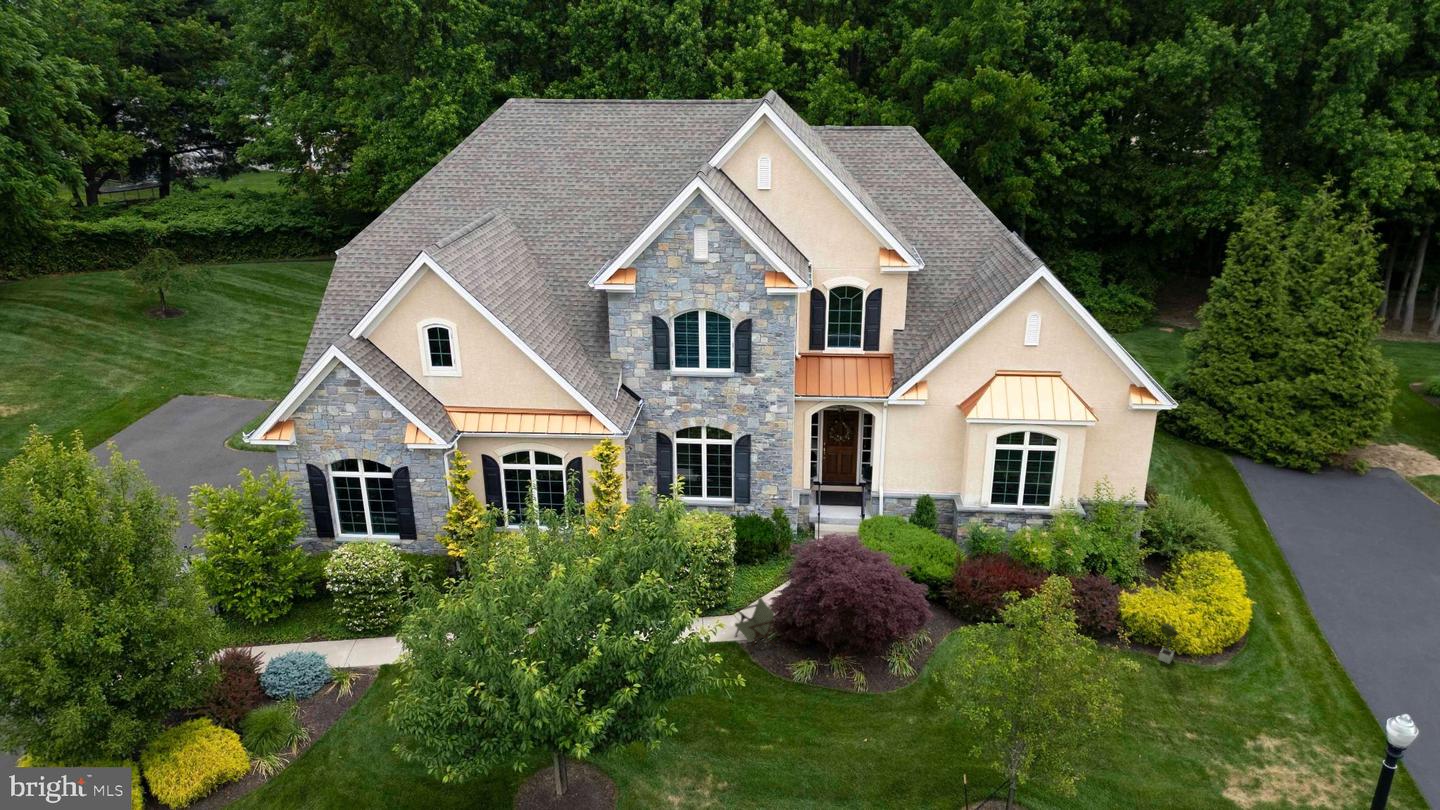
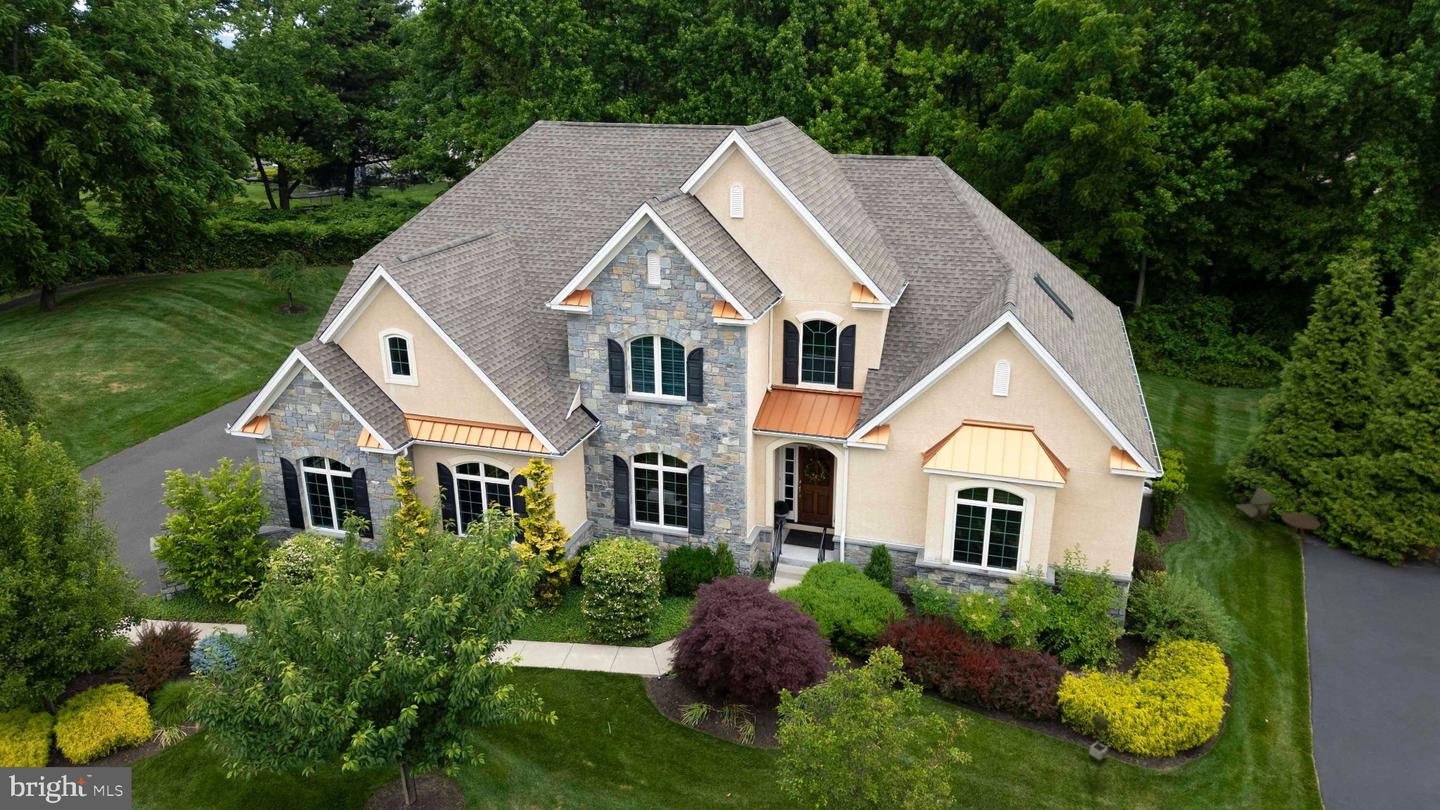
round table: none [1216,435,1249,463] -> present [1282,513,1320,545]
lounge chair: present [735,598,777,654] -> present [1234,487,1275,527]

